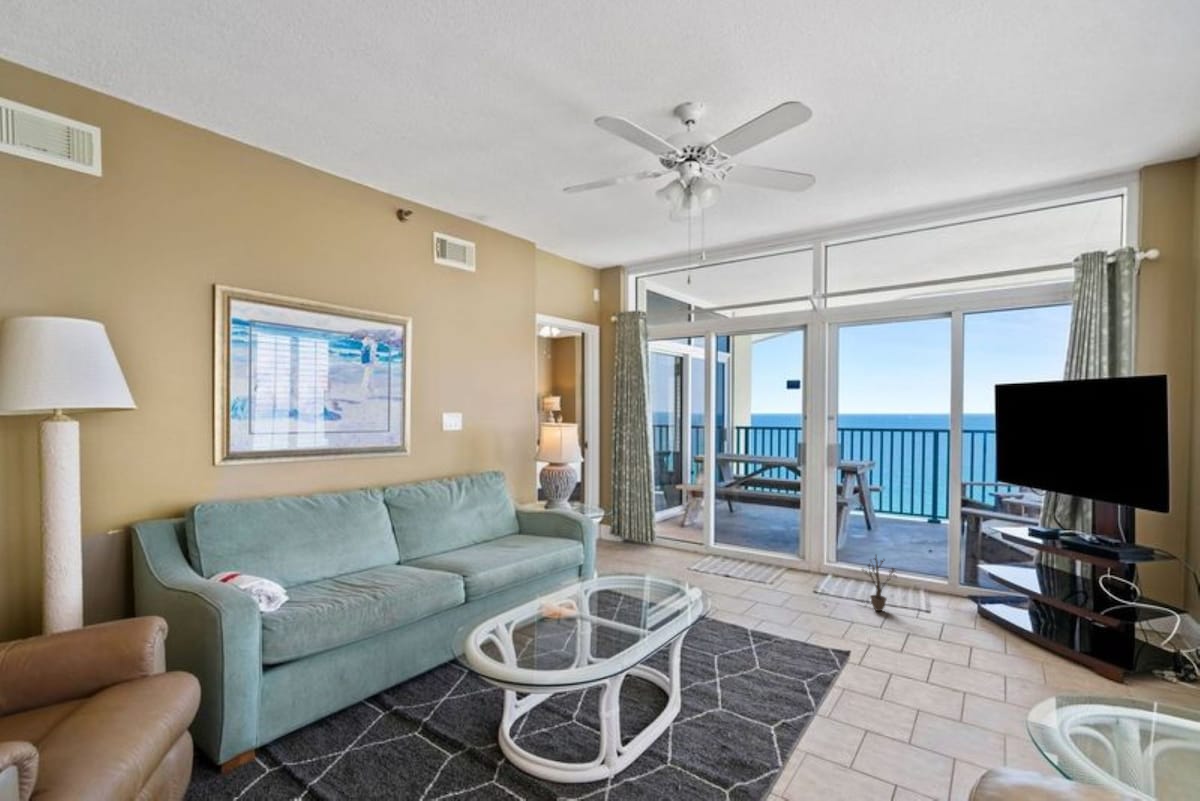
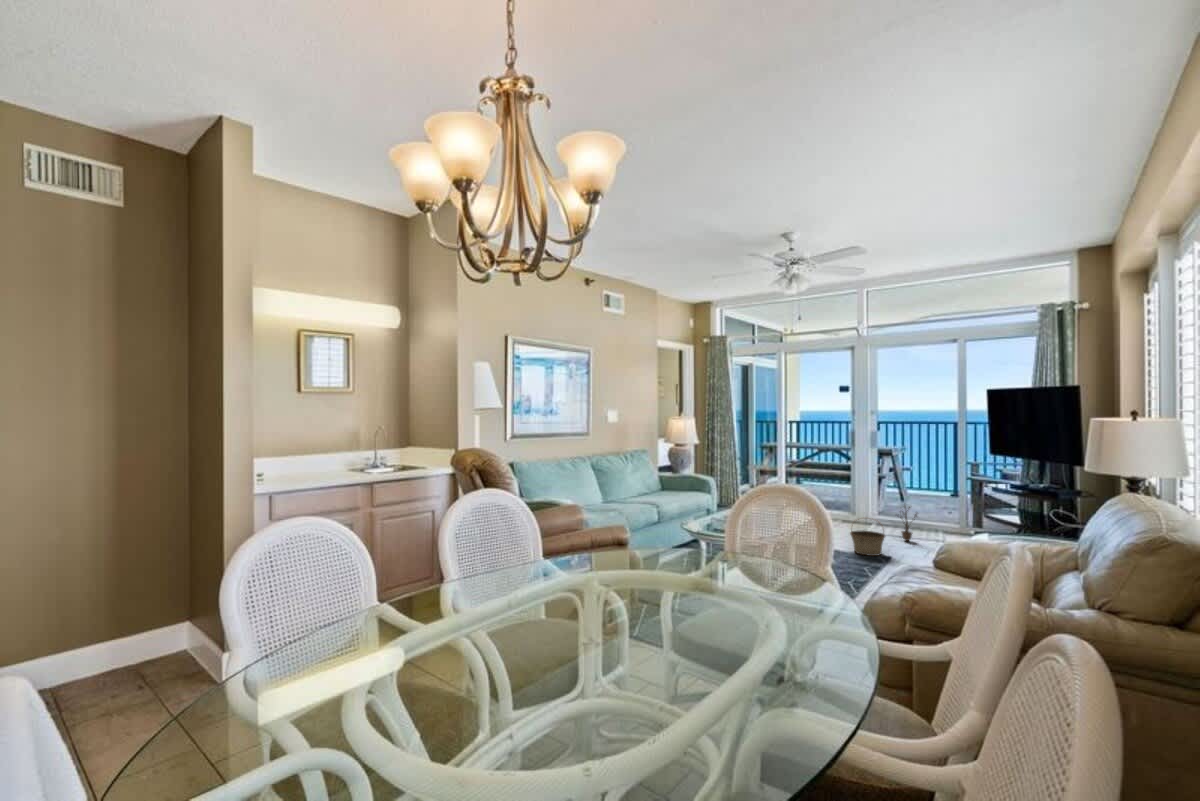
basket: none [793,584,847,648] -> present [850,531,885,556]

